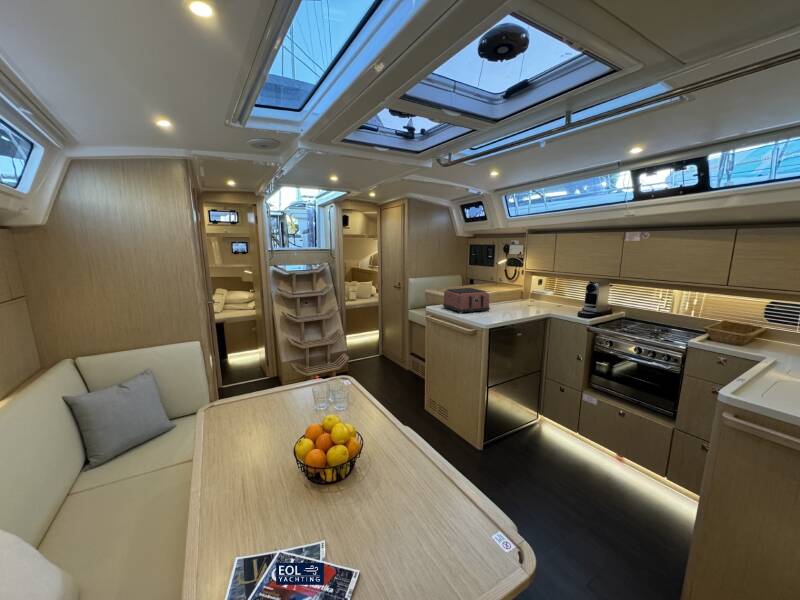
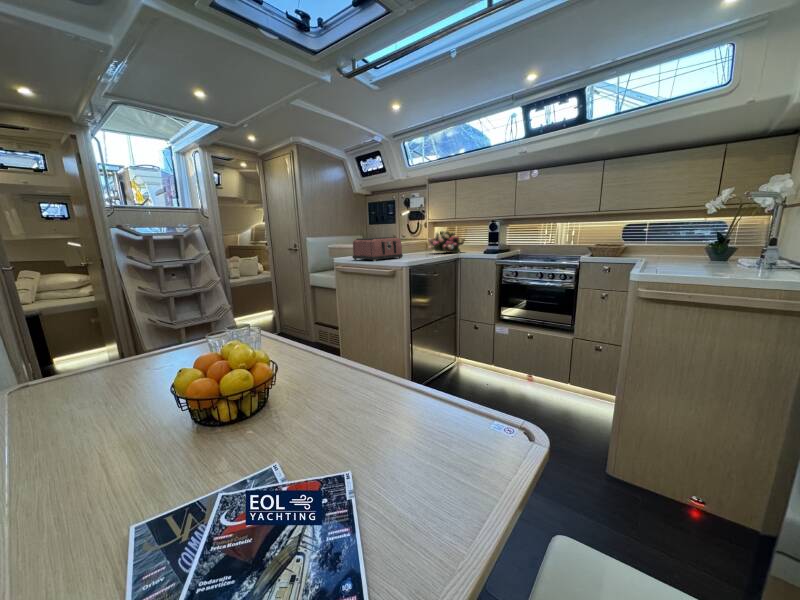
flower arrangement: none [519,283,560,309] -> present [428,230,465,253]

